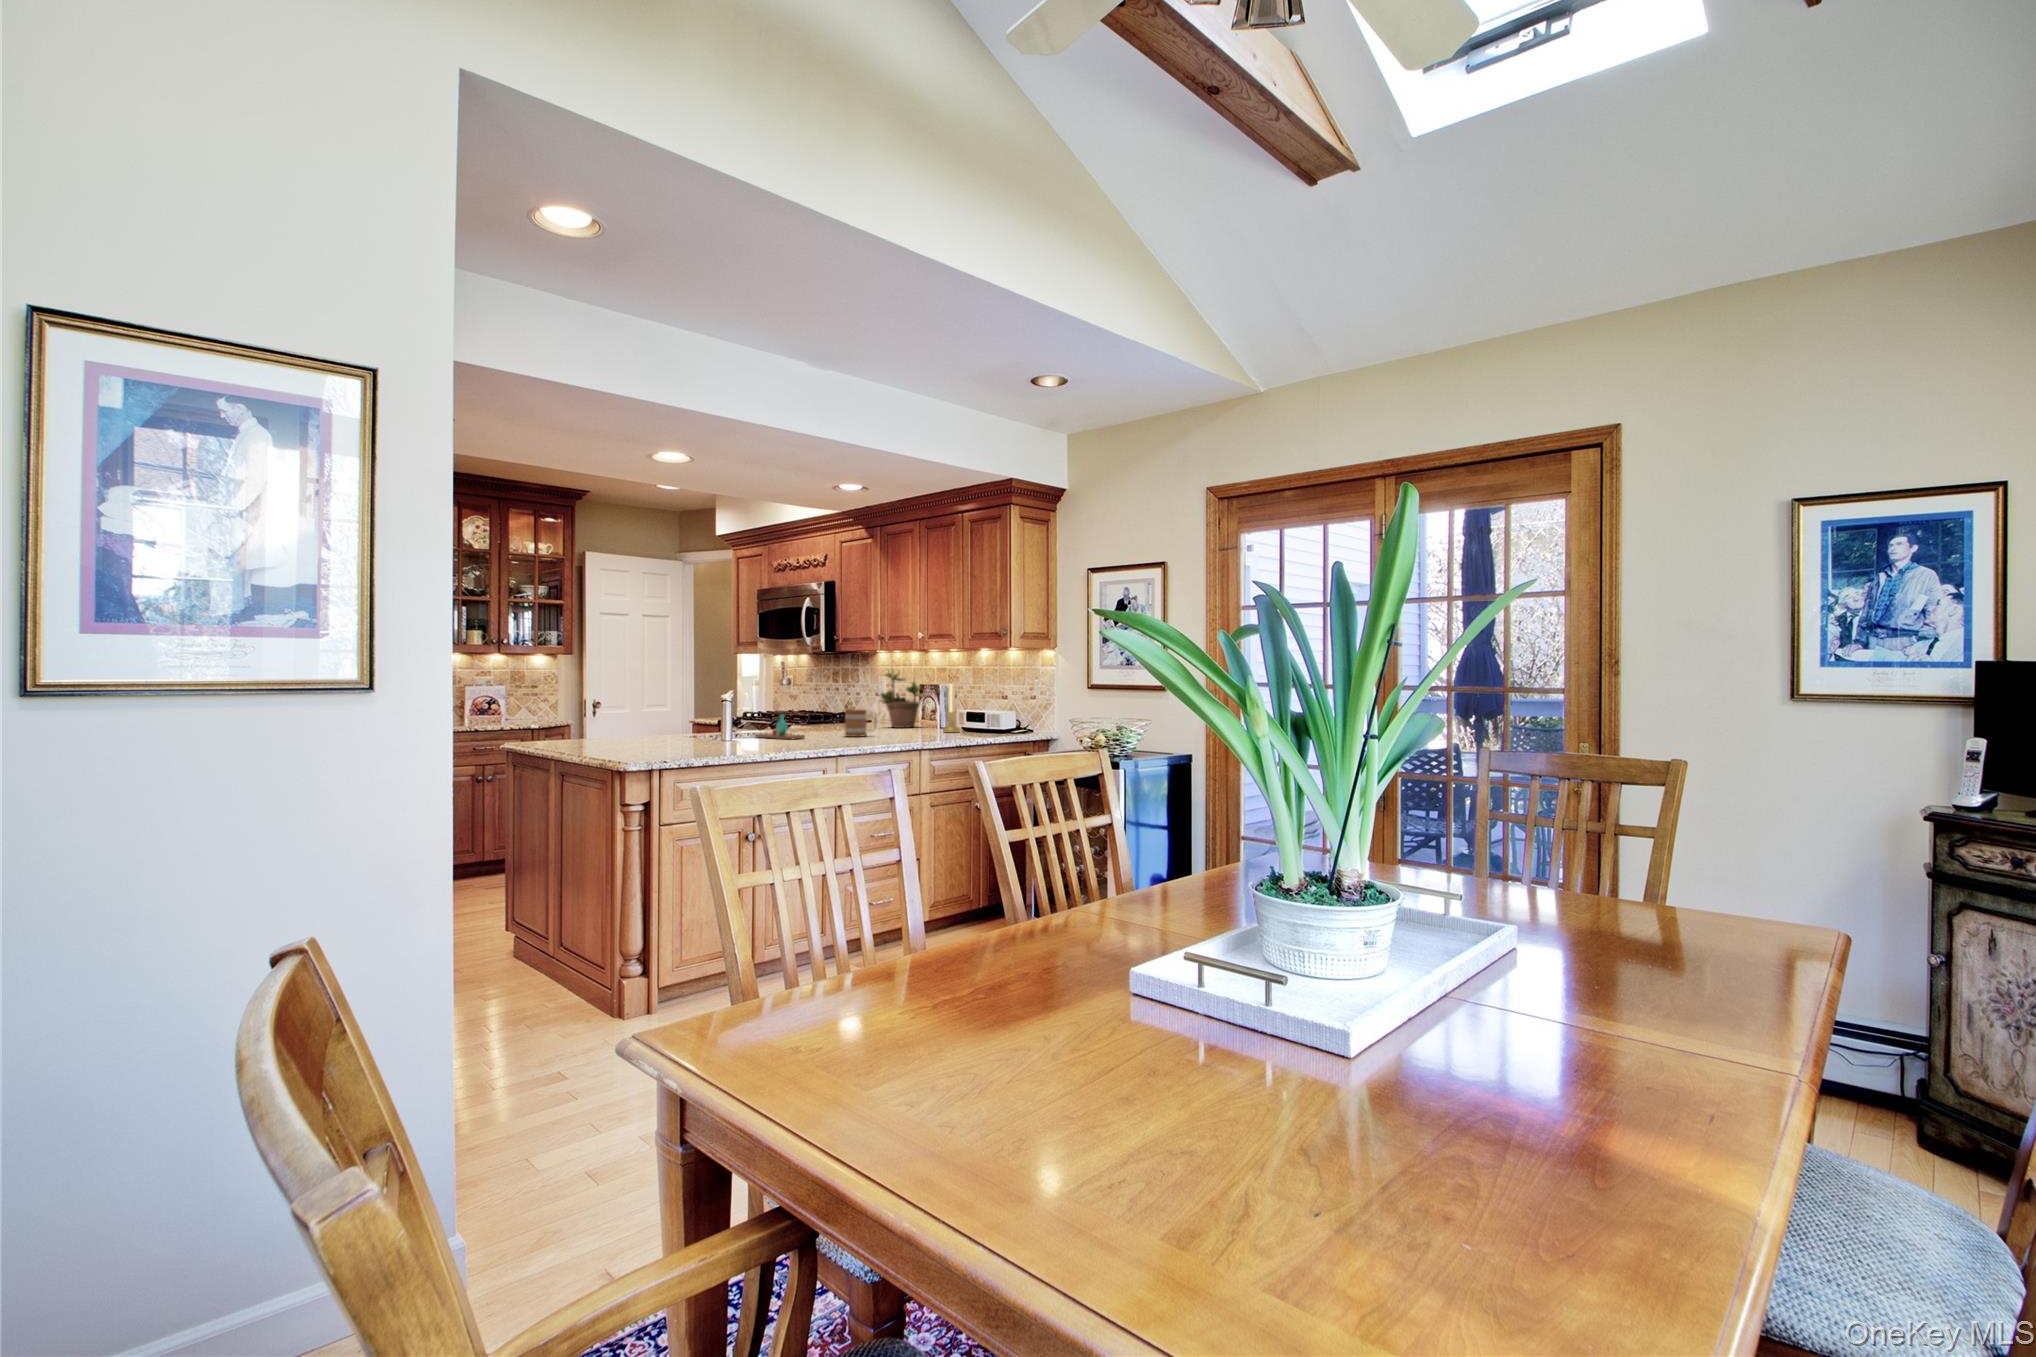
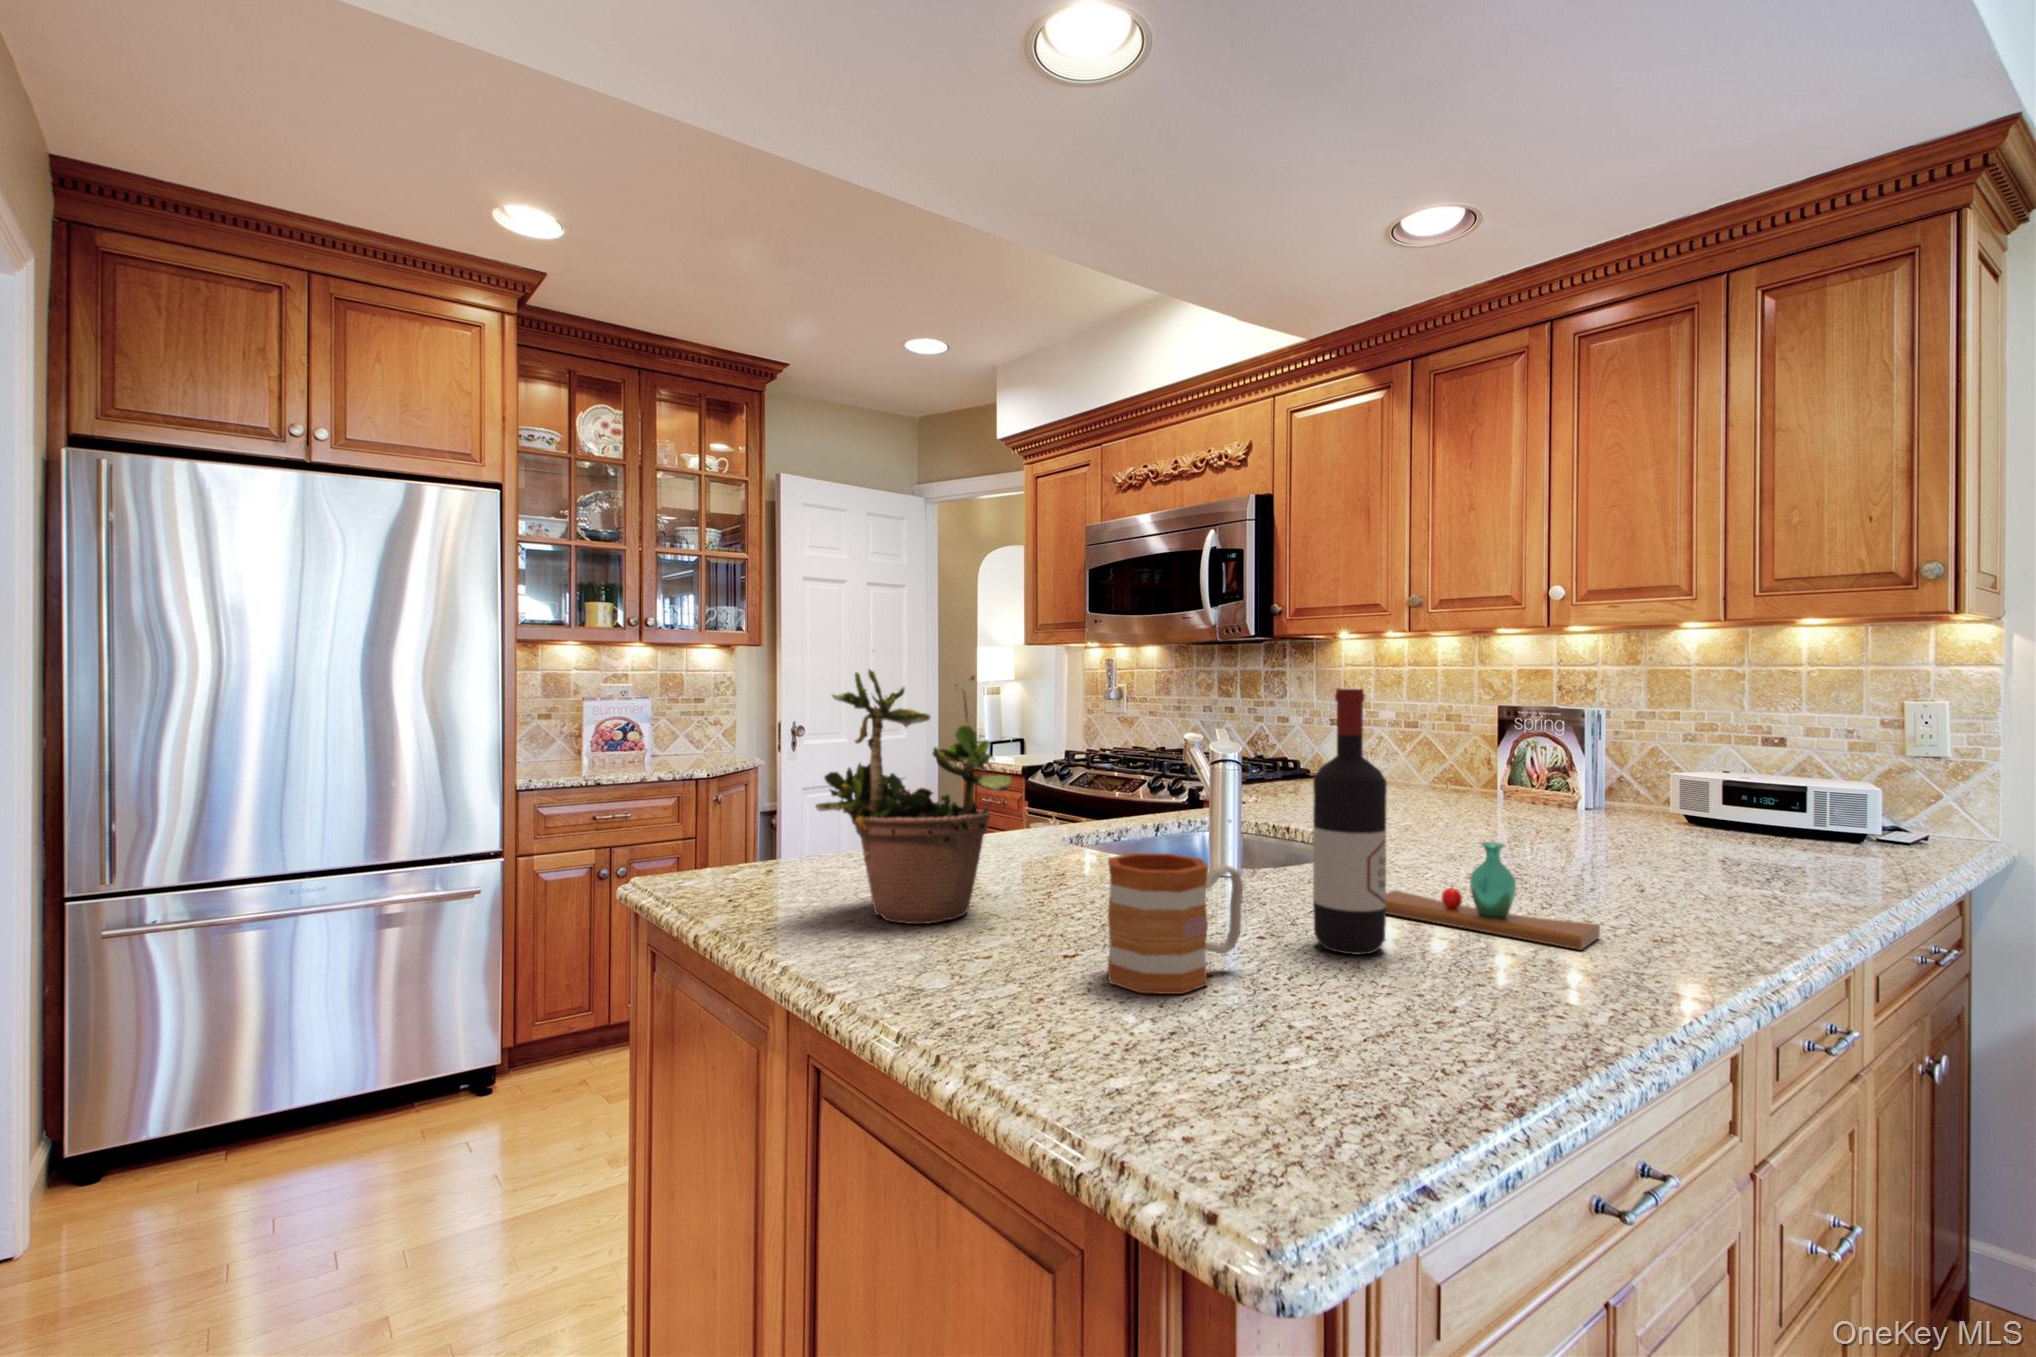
potted plant: present [880,668,924,728] -> present [816,669,1013,924]
wine bottle: none [720,671,739,740] -> present [1313,688,1387,955]
candle holder: present [943,683,960,733] -> none [1838,717,1909,877]
mug: present [845,710,877,737] -> present [1107,853,1243,994]

